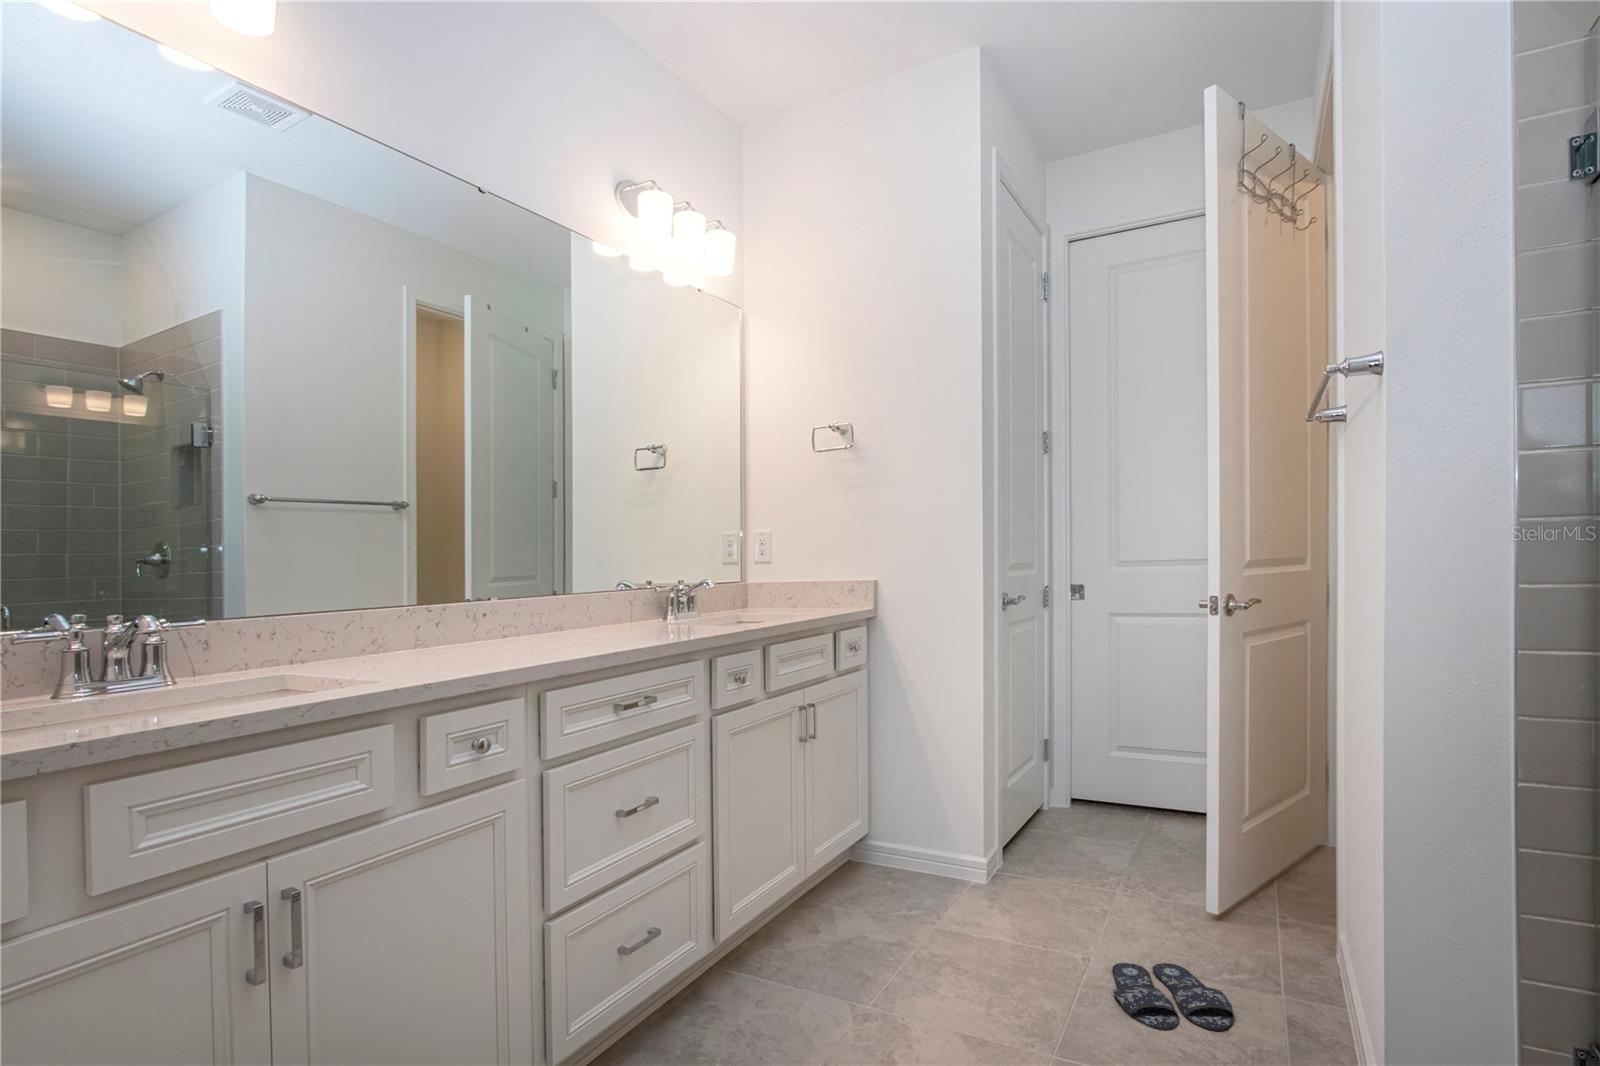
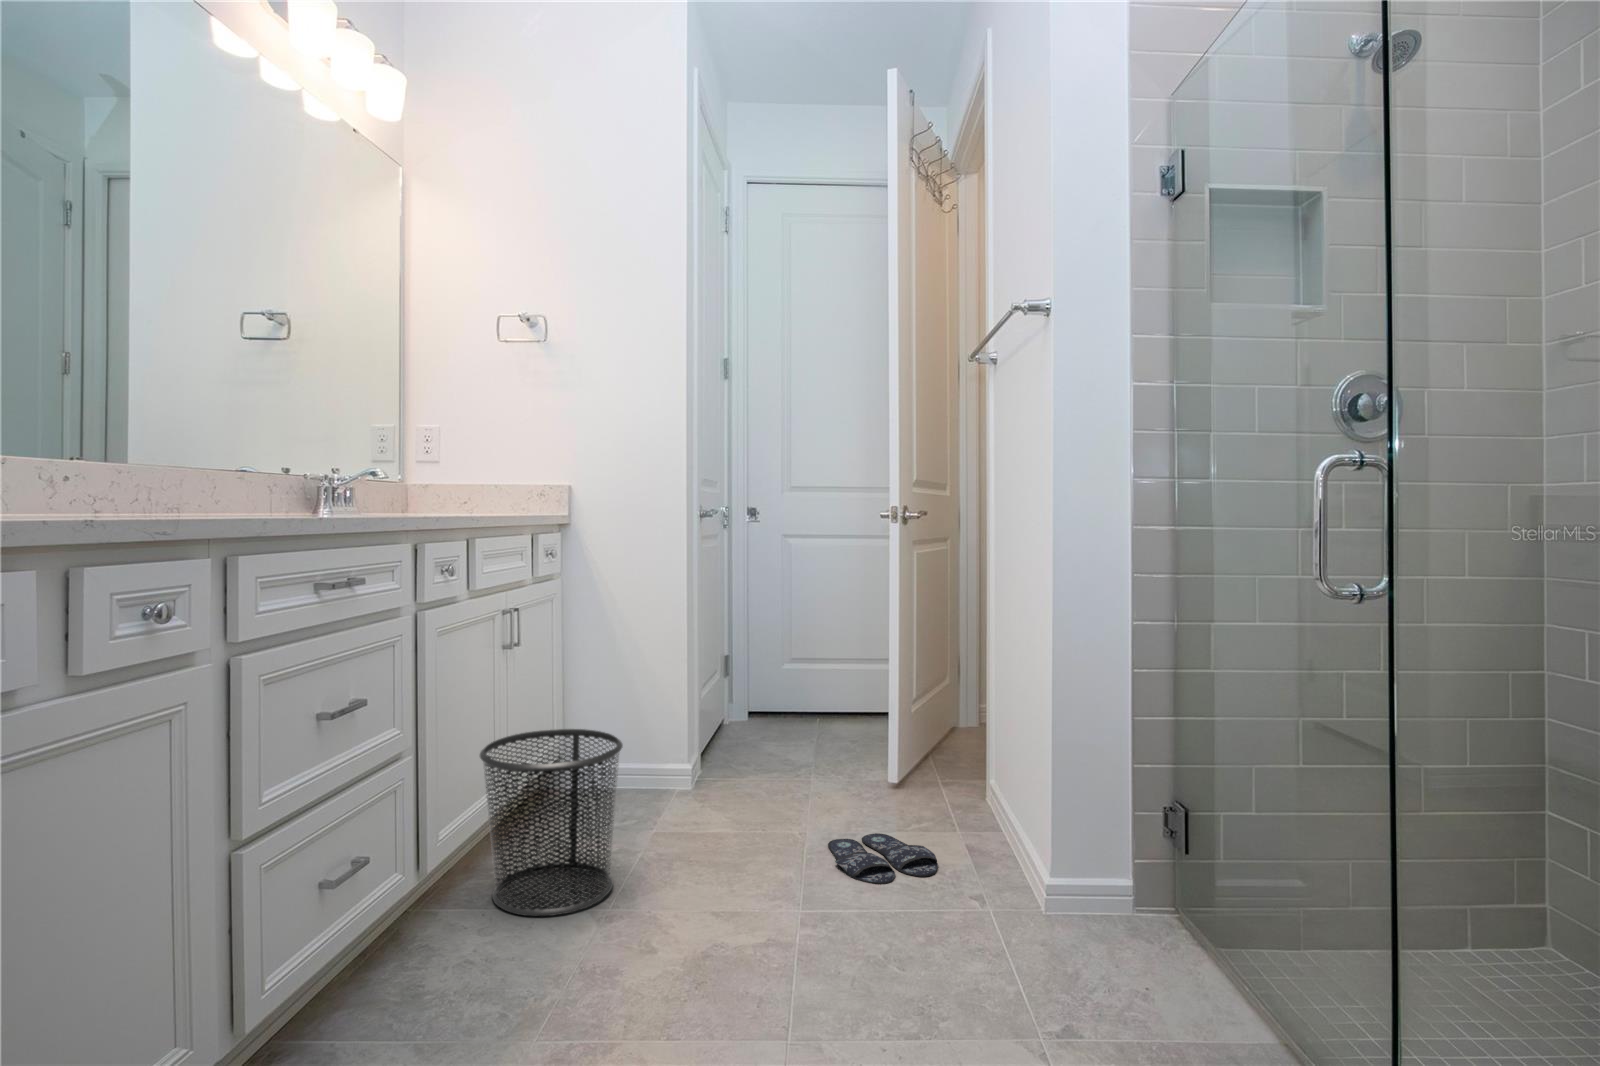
waste bin: none [769,818,893,998] -> present [480,729,623,916]

